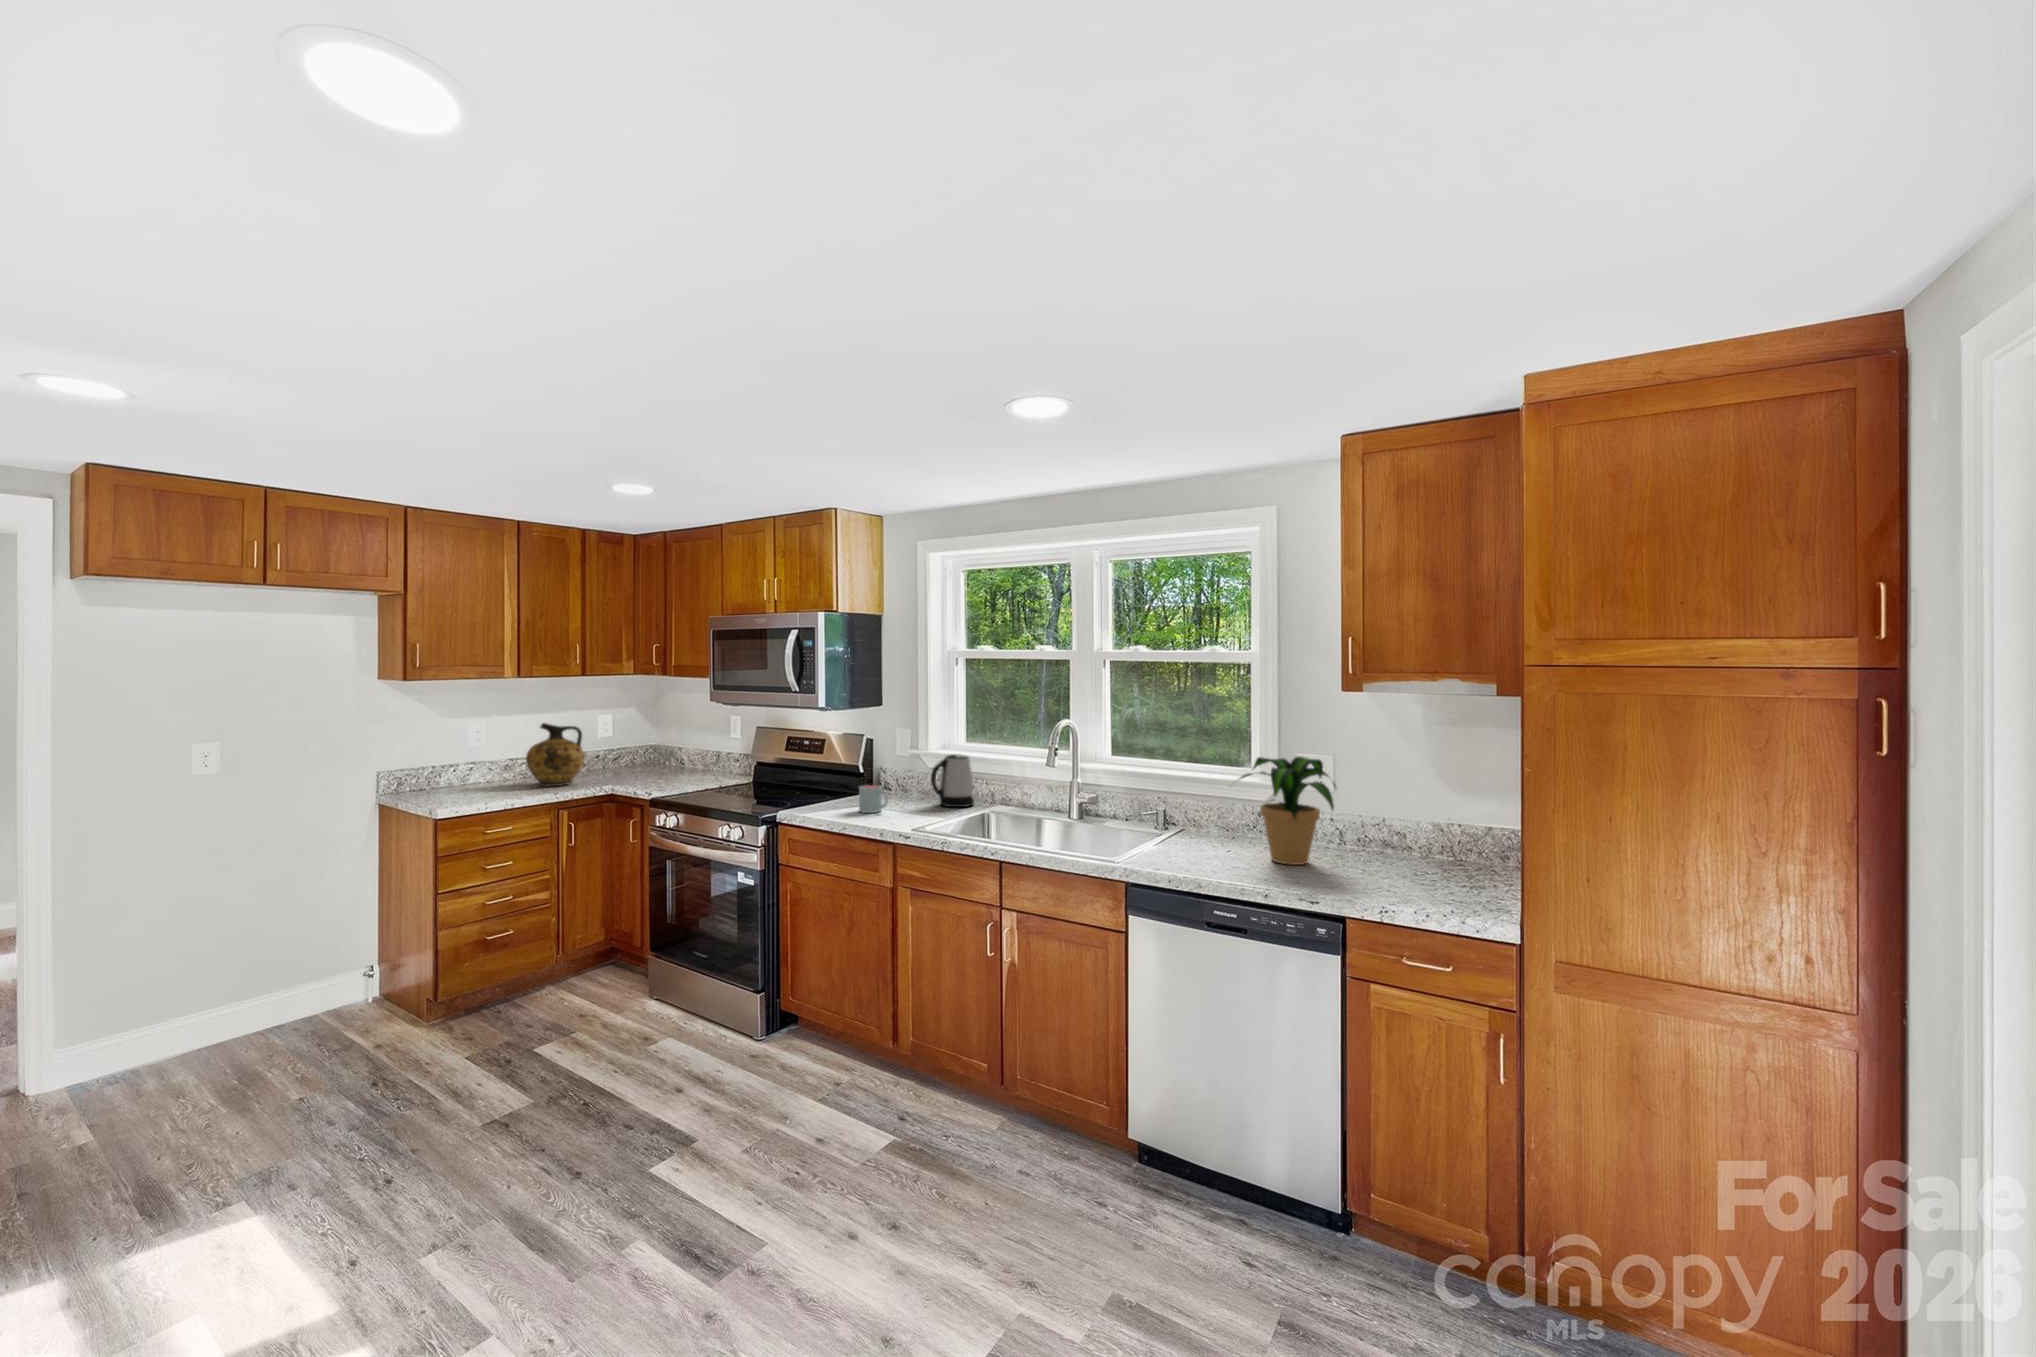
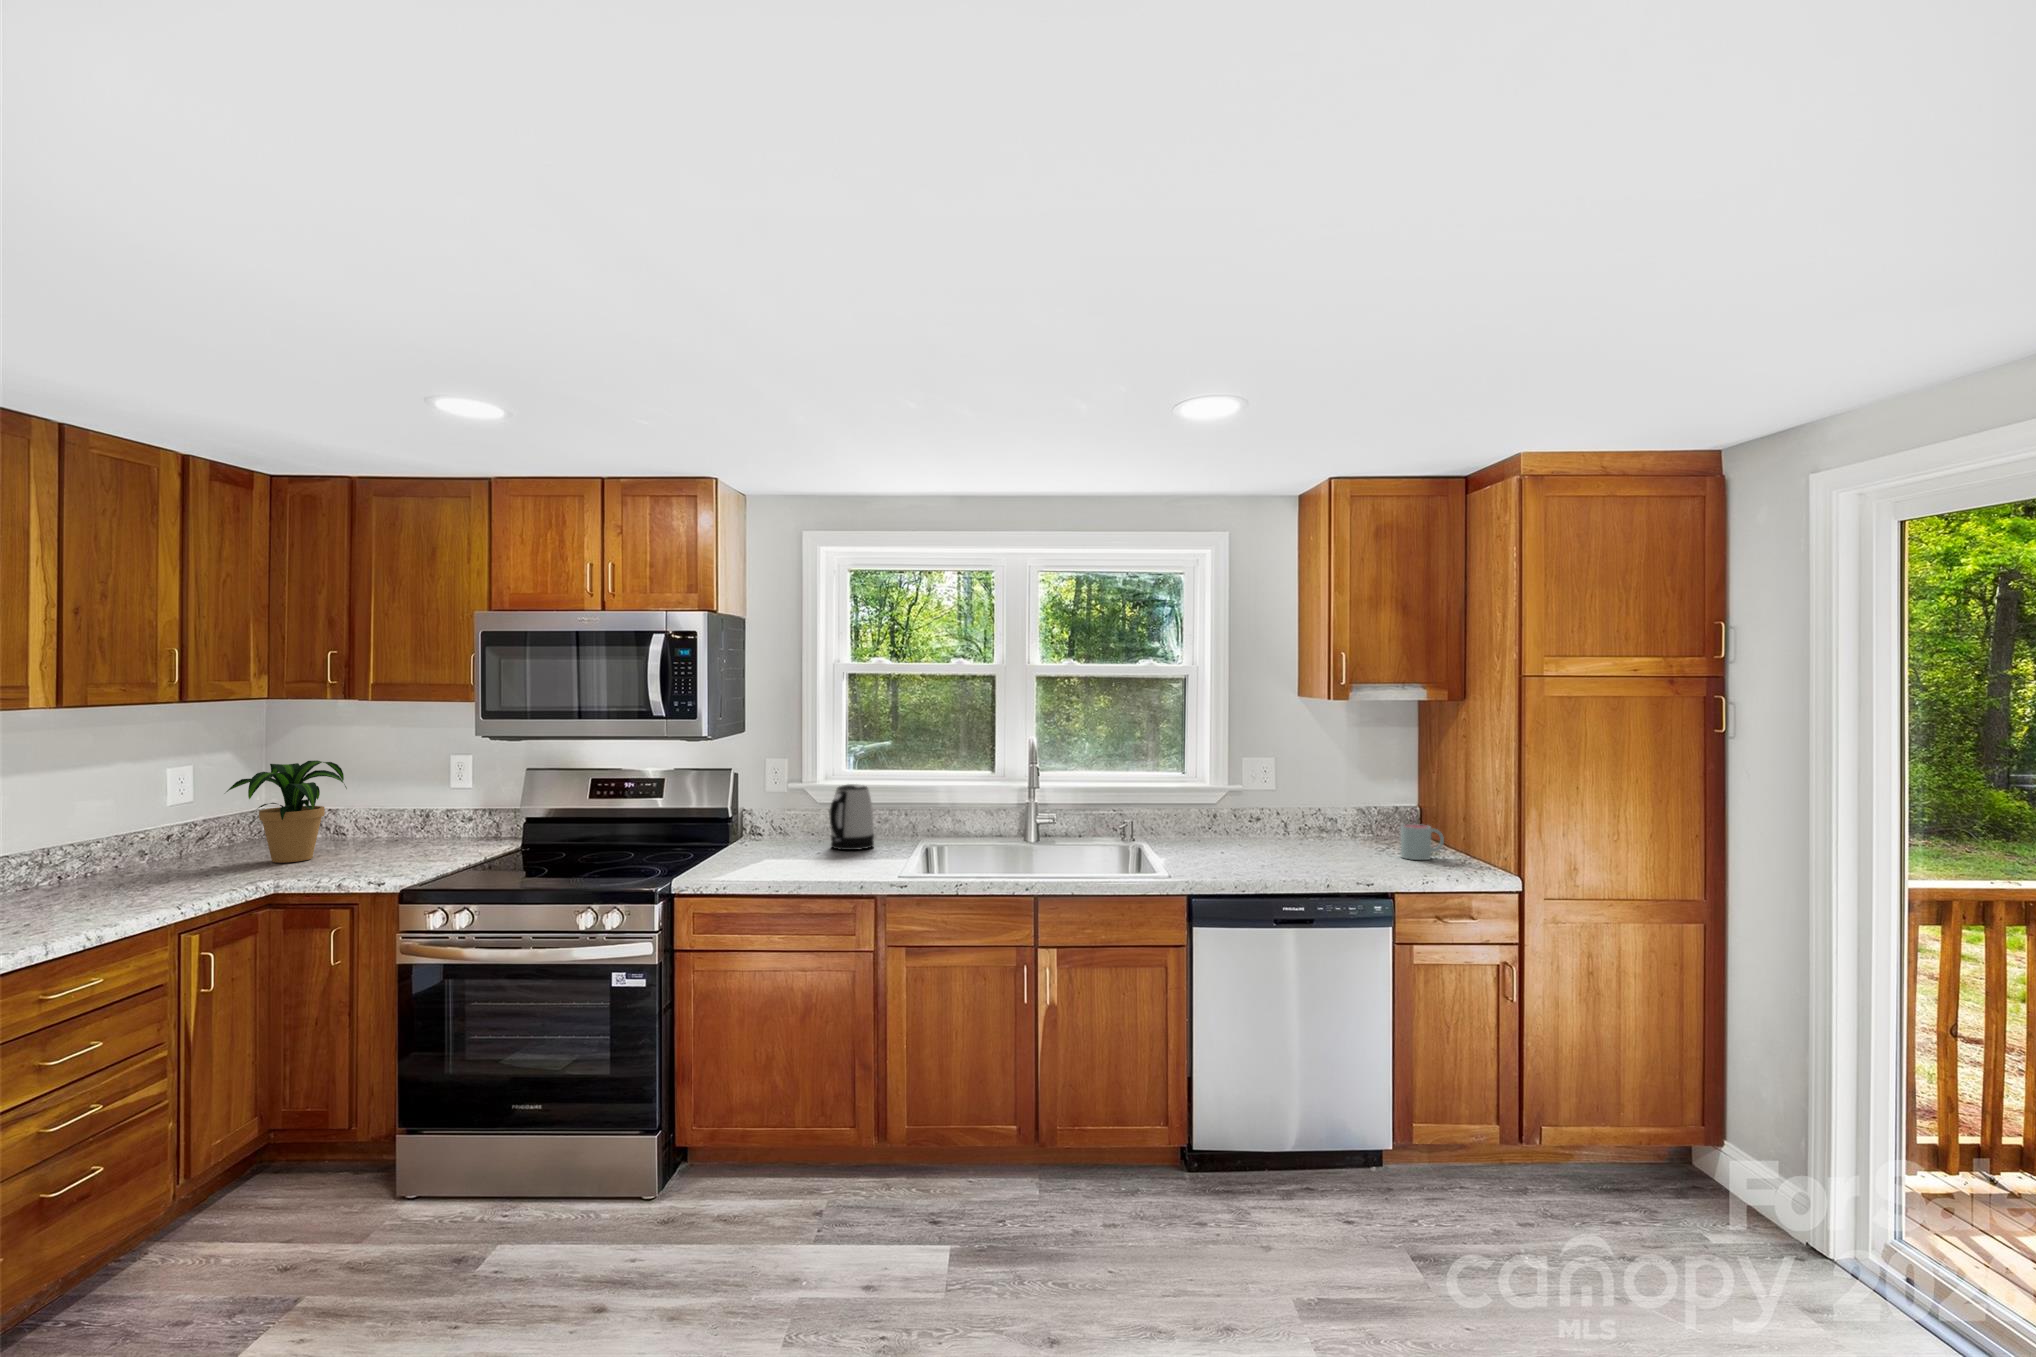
ceramic jug: present [526,723,585,786] -> none [74,783,192,895]
potted plant: present [1240,756,1336,865] -> present [226,760,347,863]
mug: present [859,785,888,813] -> present [1401,824,1444,860]

